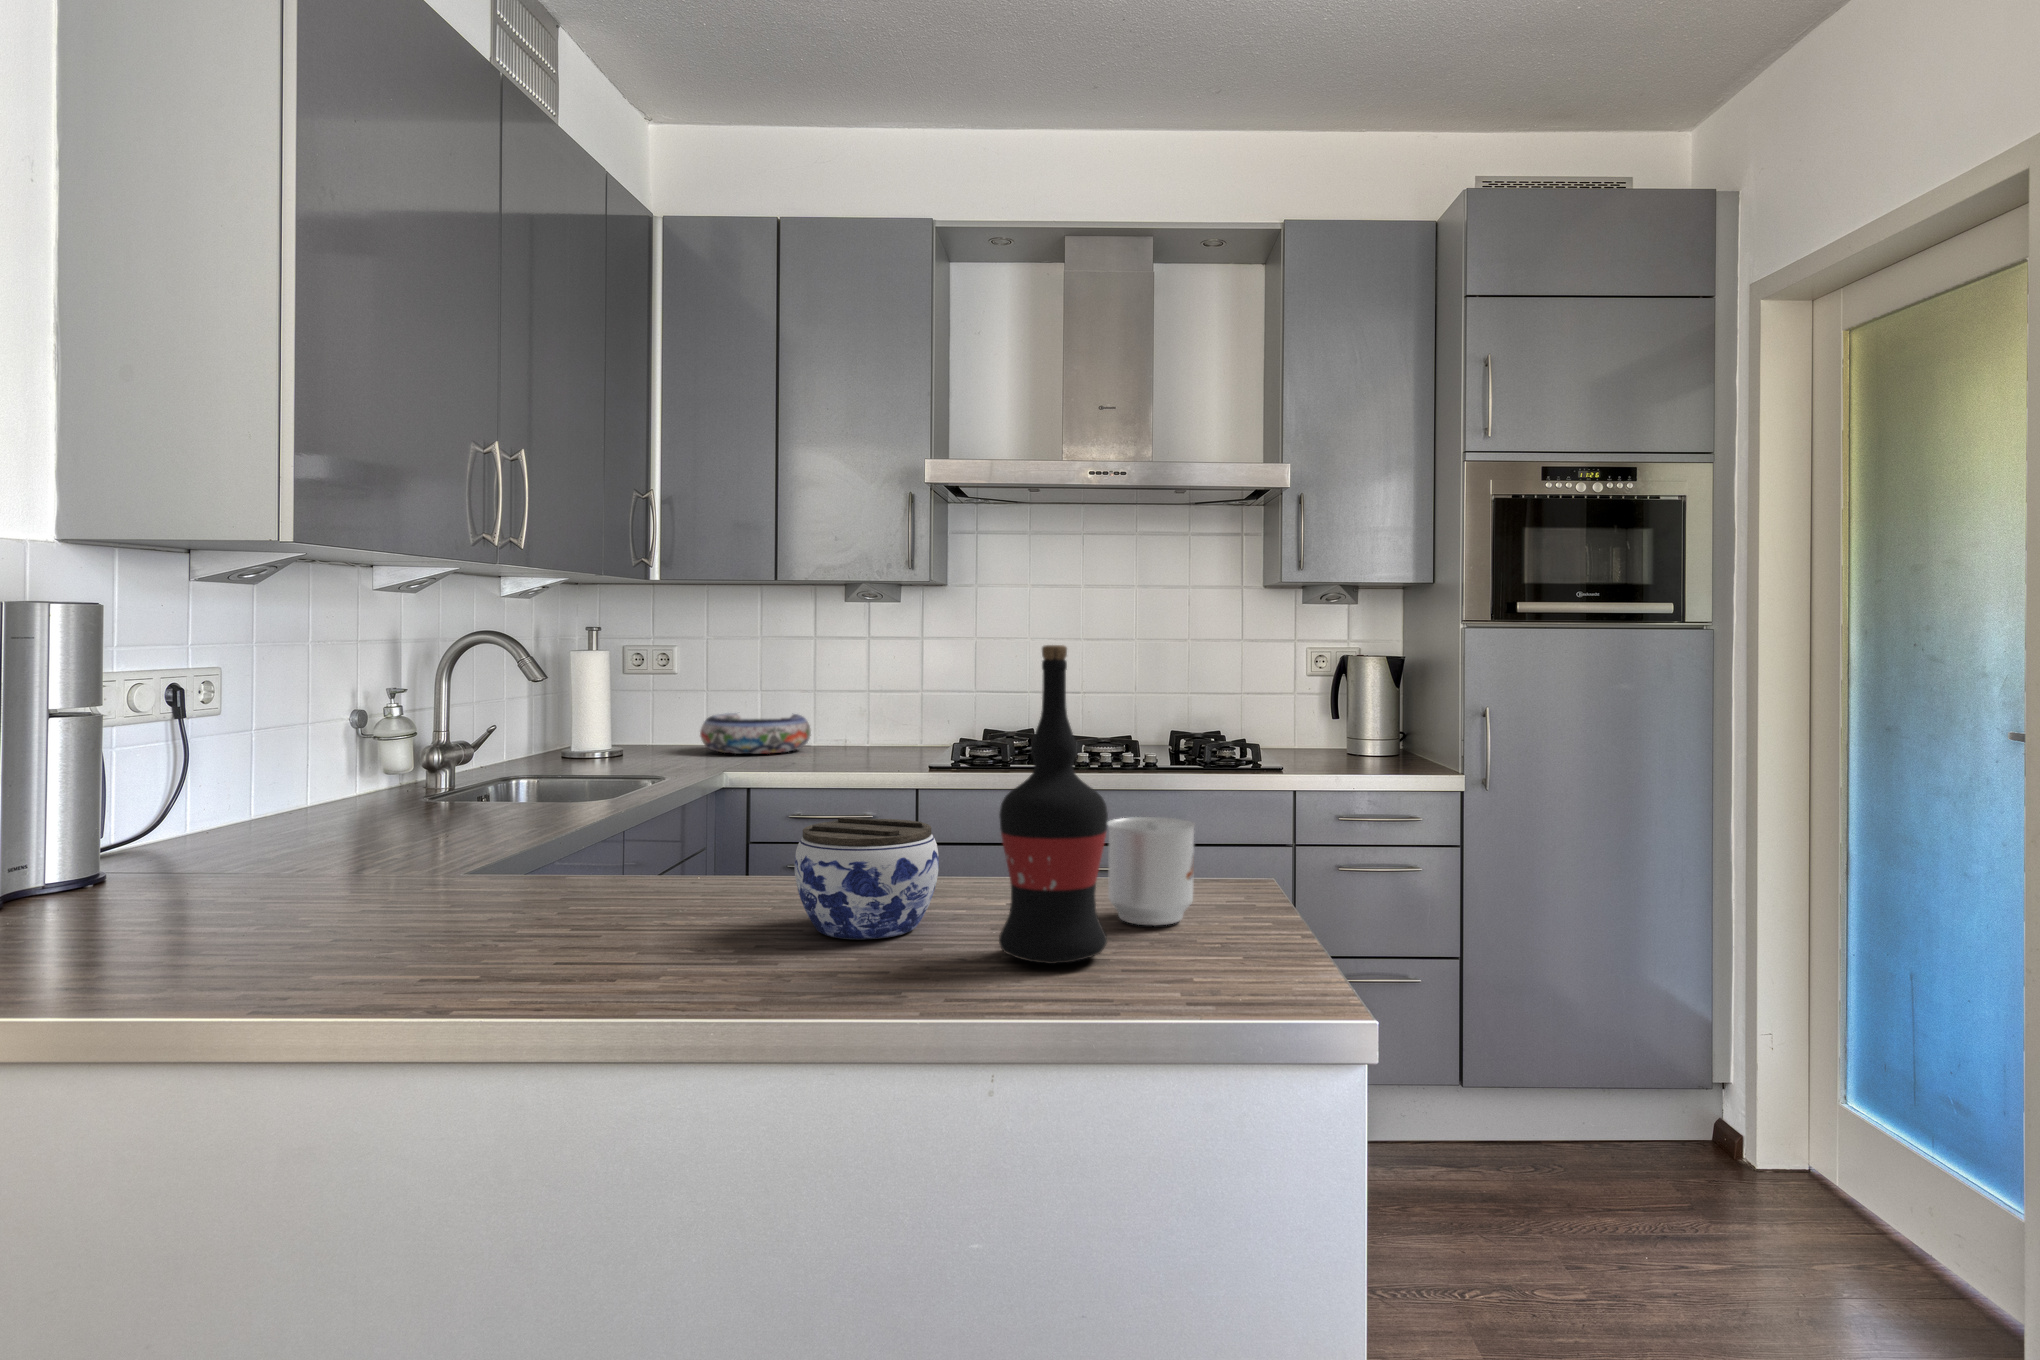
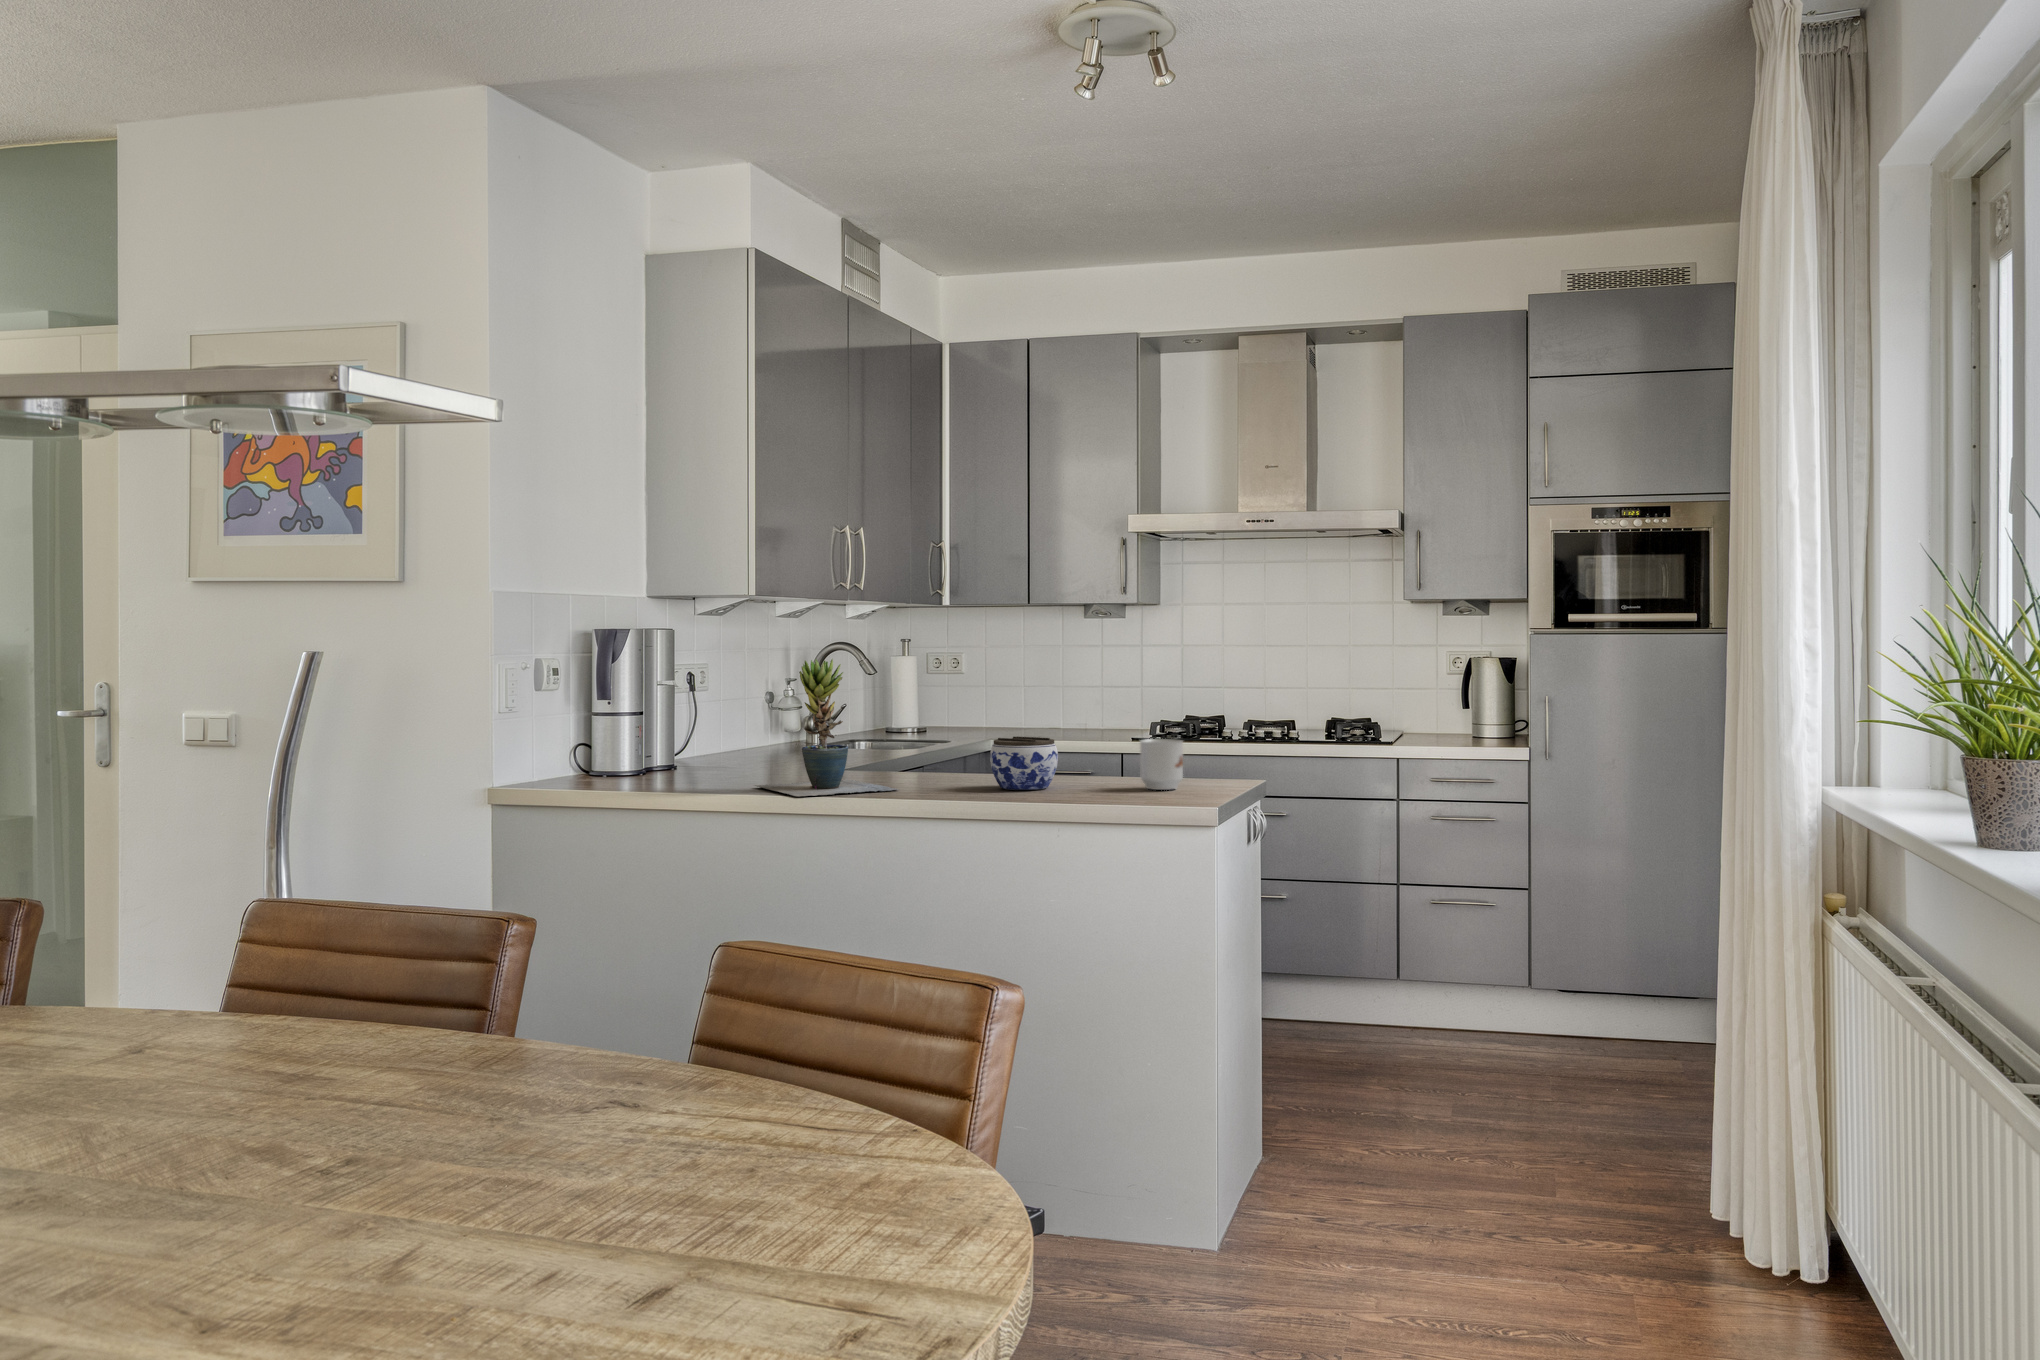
wine bottle: present [999,645,1108,964] -> none [1073,652,1123,795]
potted plant: none [224,656,590,1005] -> present [755,659,898,796]
bowl: present [700,713,811,754] -> none [980,701,1059,731]

